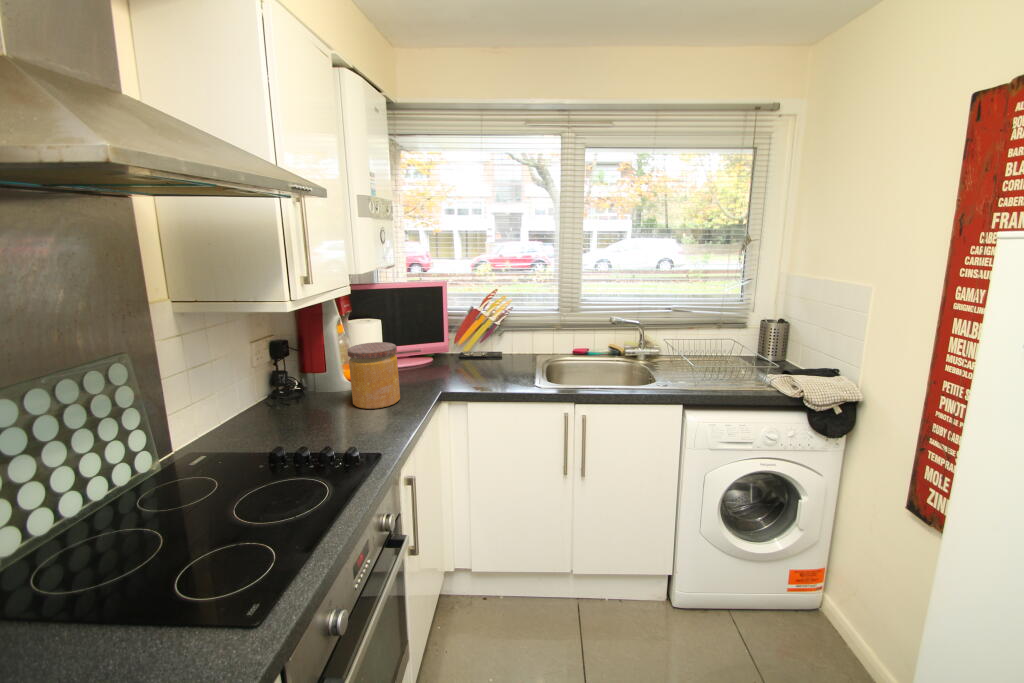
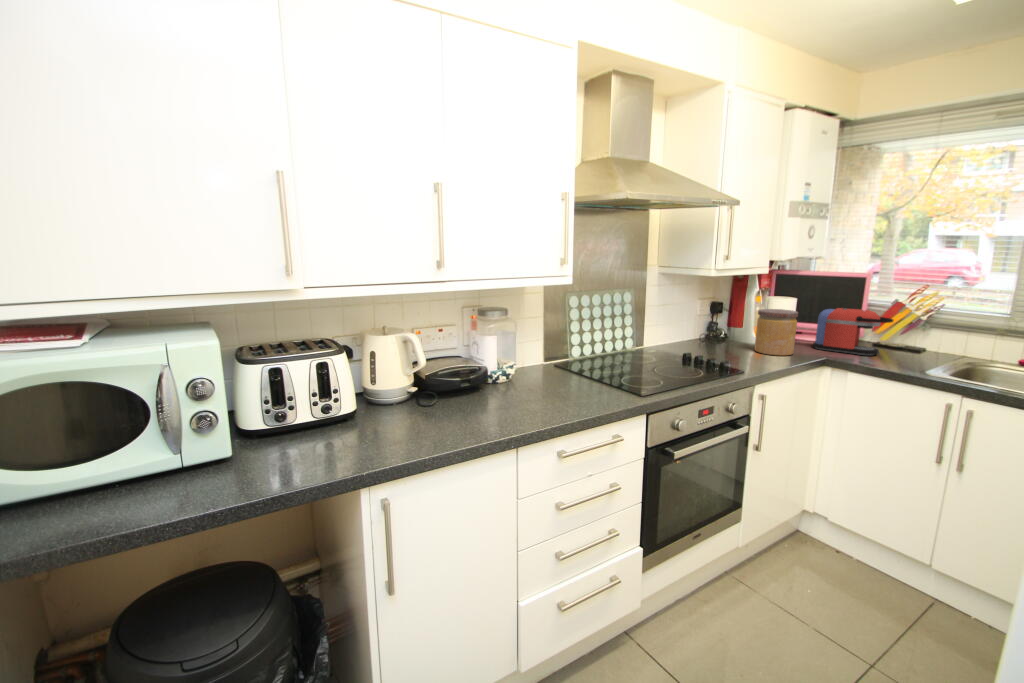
coffee maker: none [411,327,483,380] -> present [813,308,894,355]

